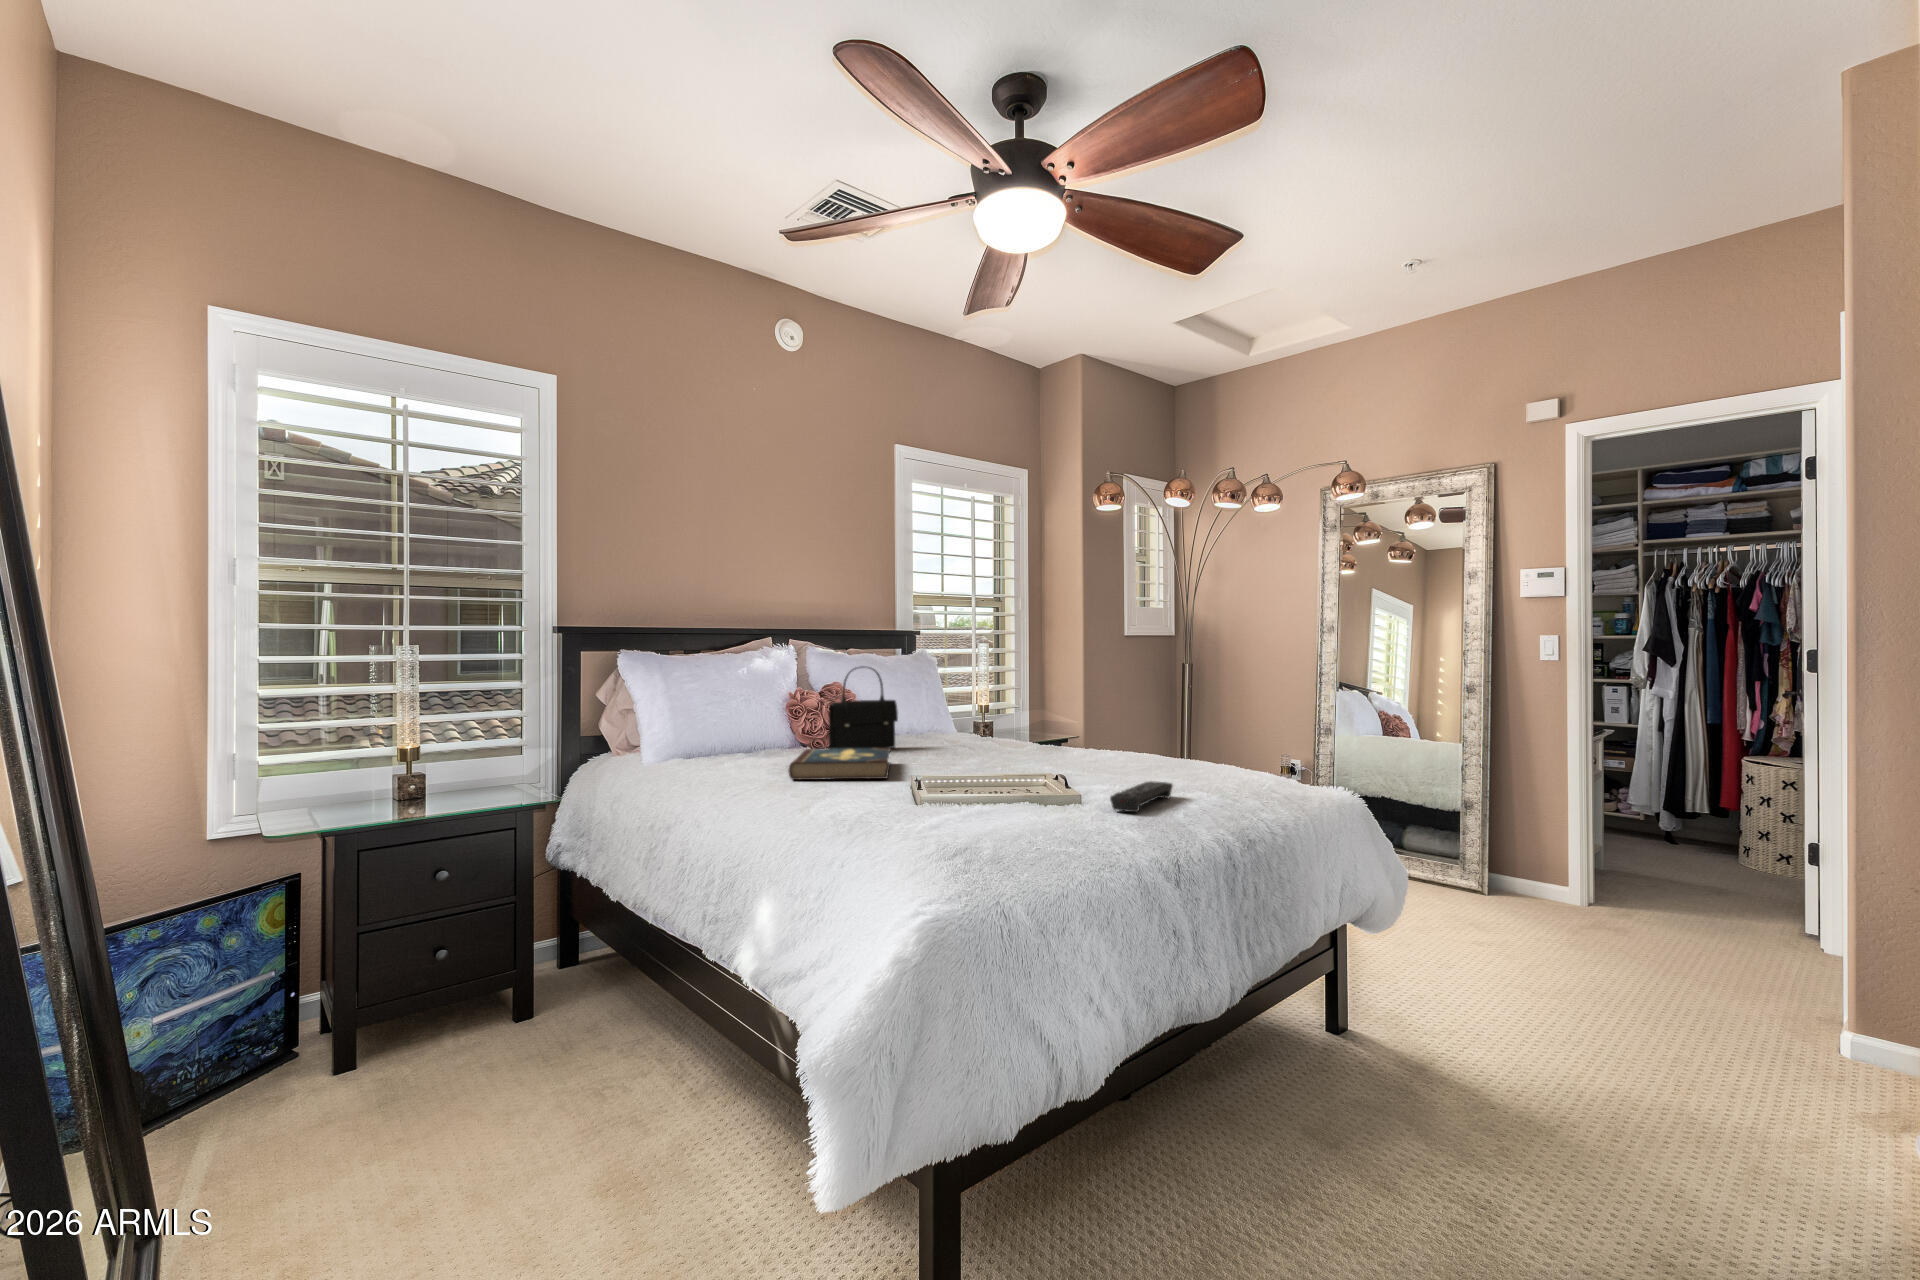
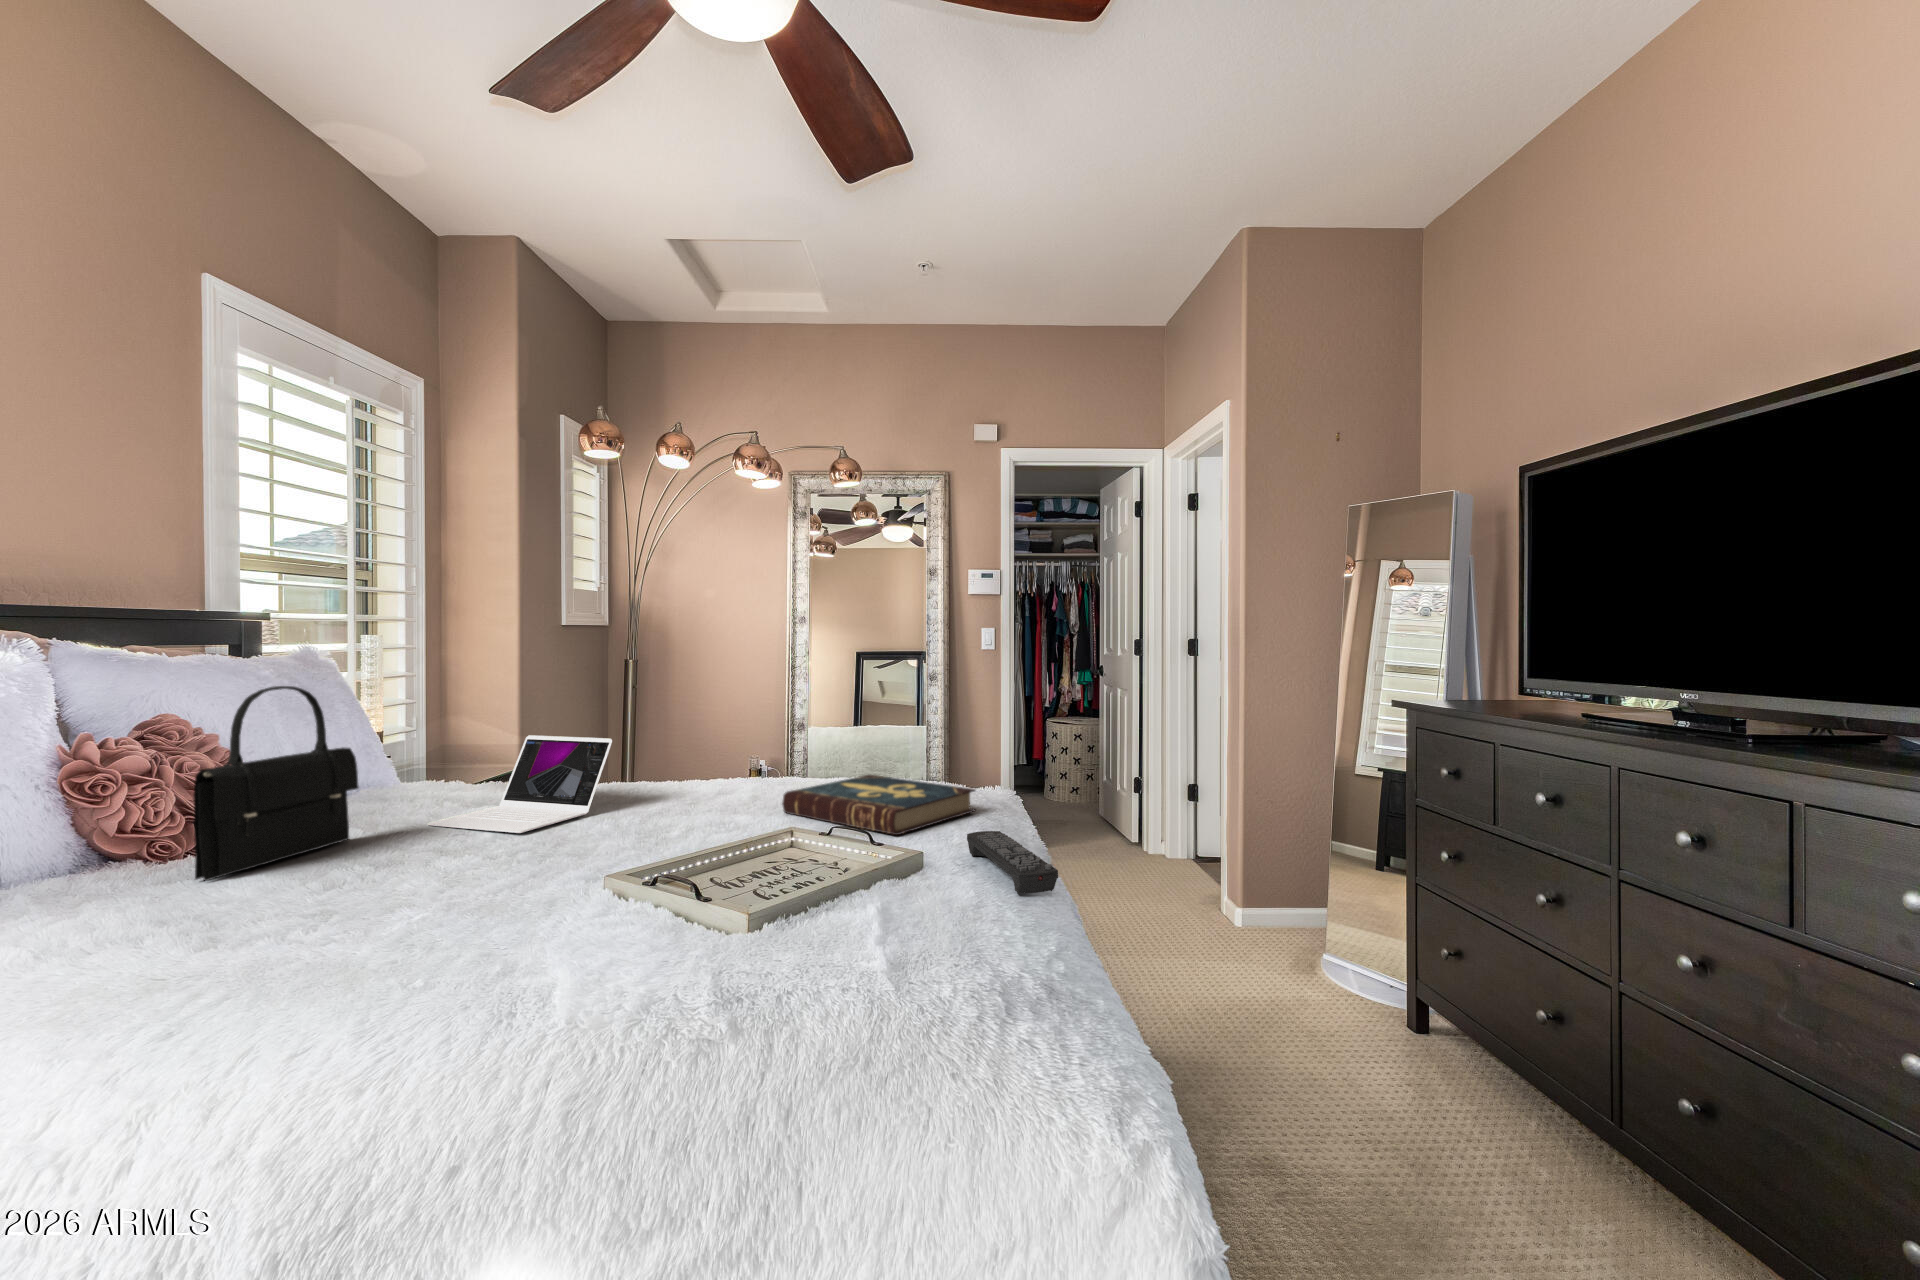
laptop: none [933,702,1024,754] -> present [428,735,612,833]
book: present [789,748,891,780] -> present [782,775,975,835]

